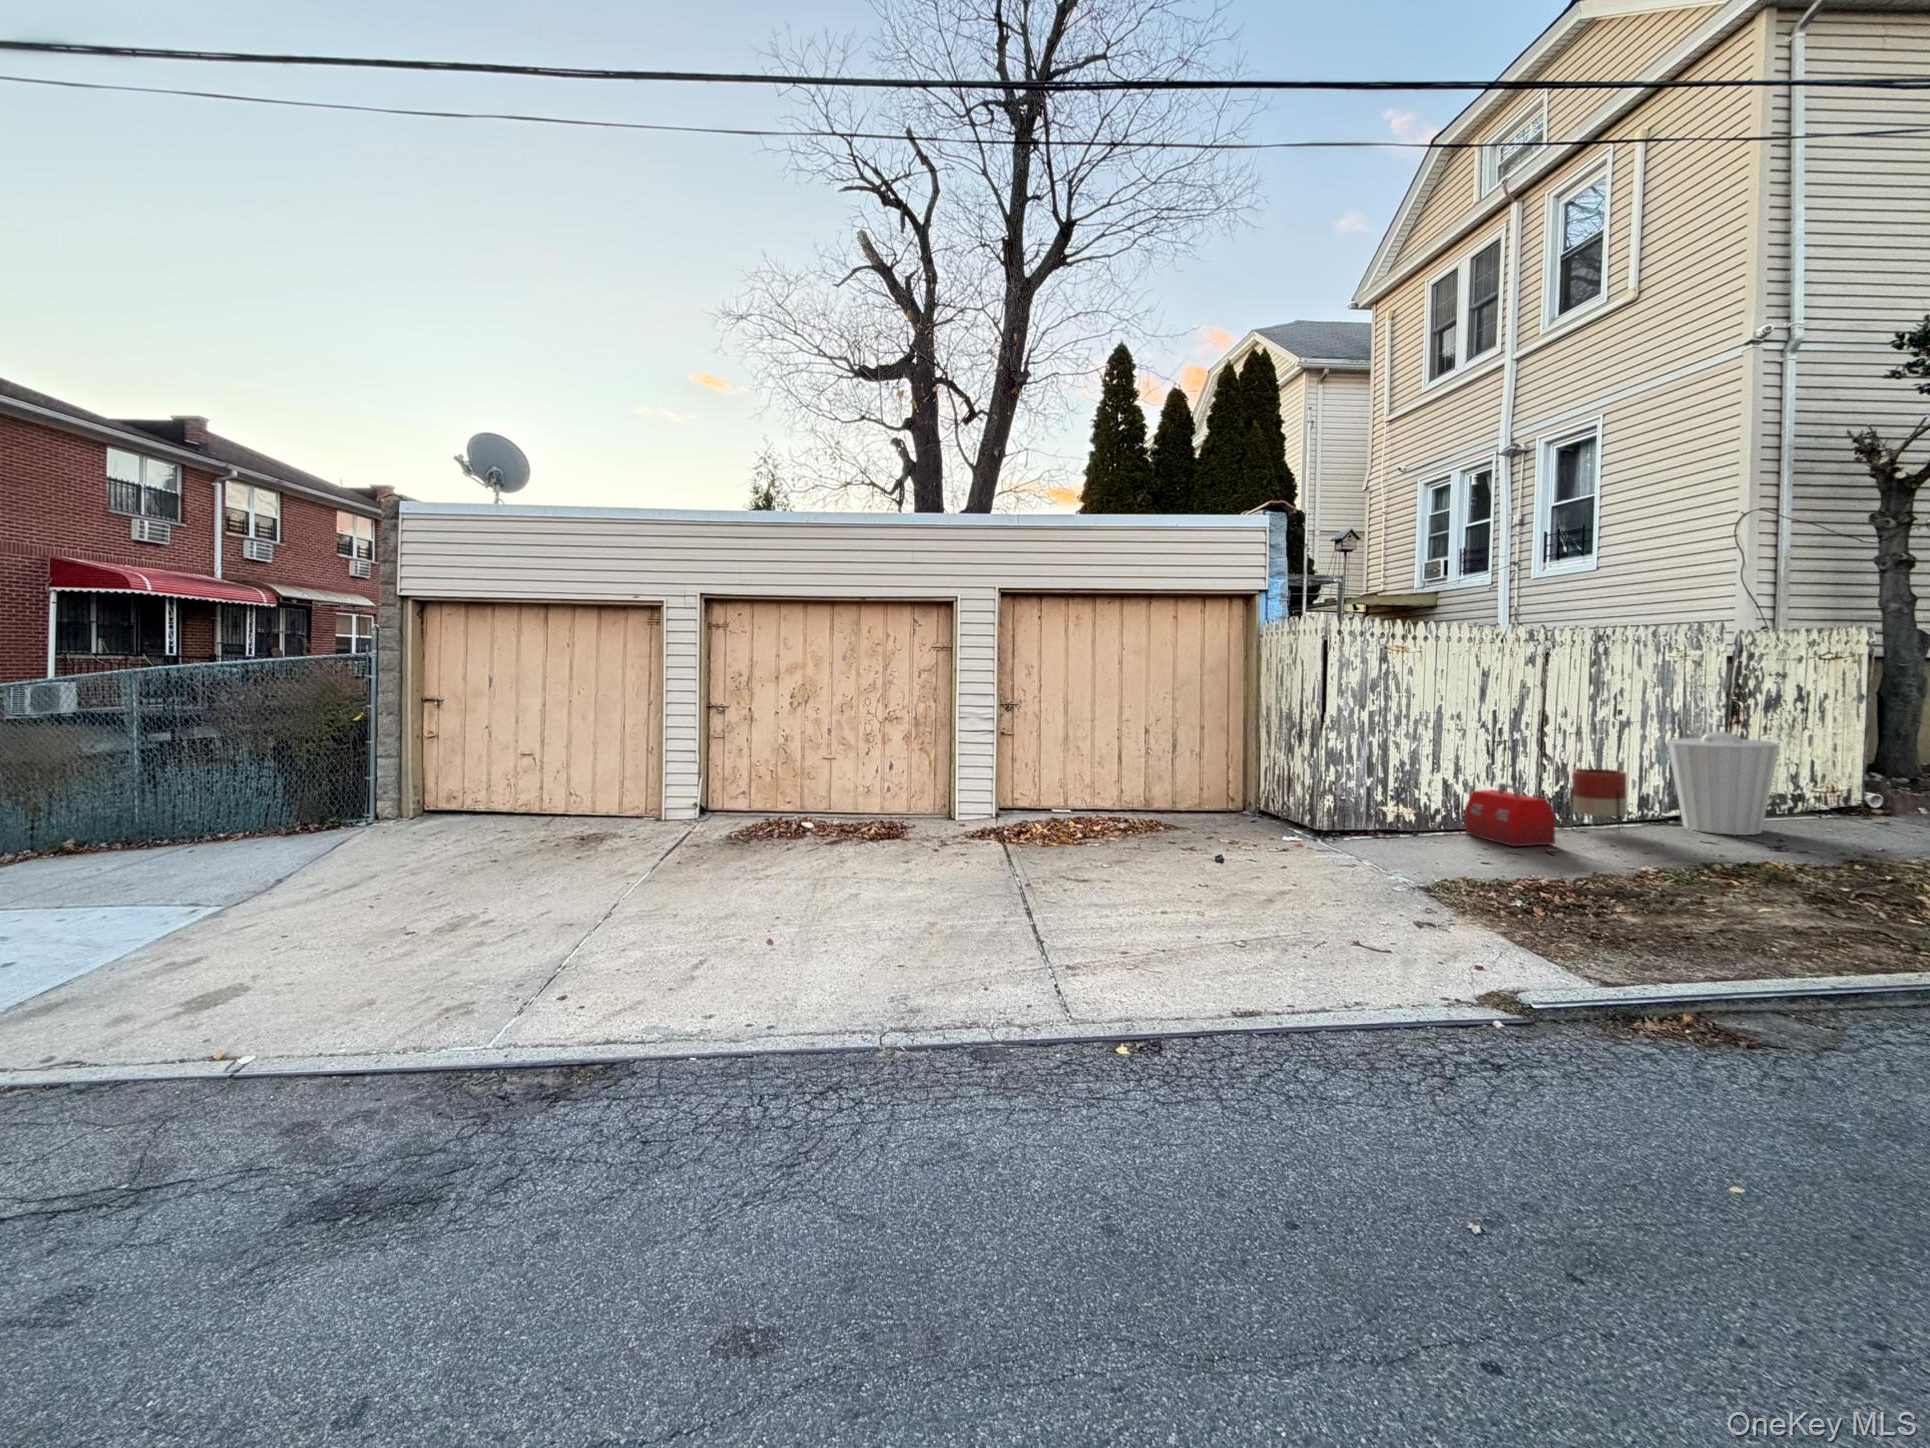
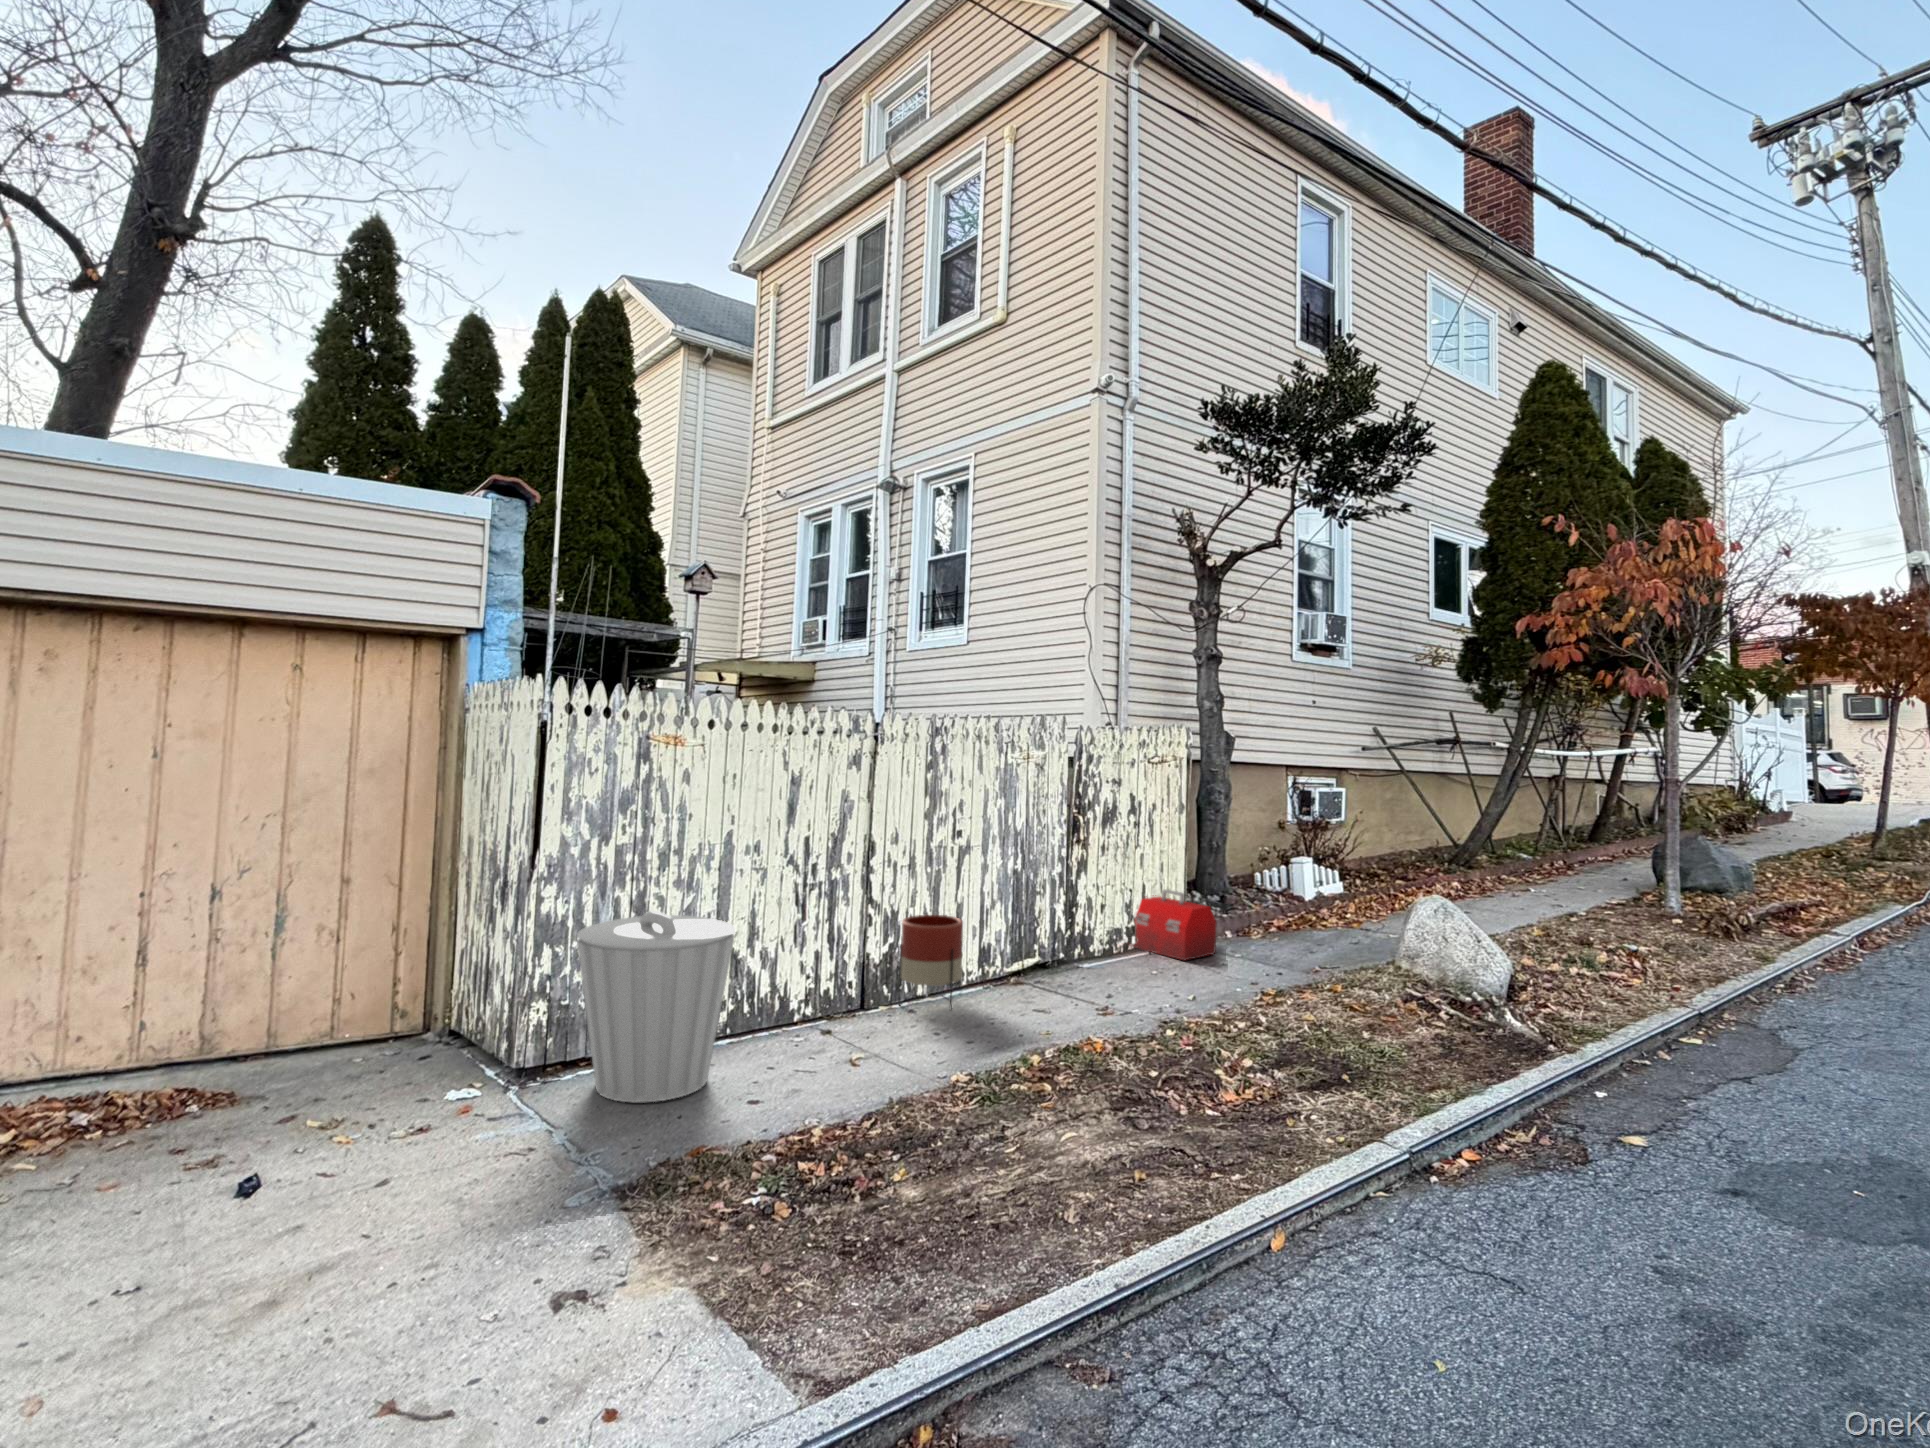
trash can: present [1667,732,1780,835] -> present [577,911,735,1102]
toolbox: present [1465,783,1555,846] -> present [1130,890,1216,960]

